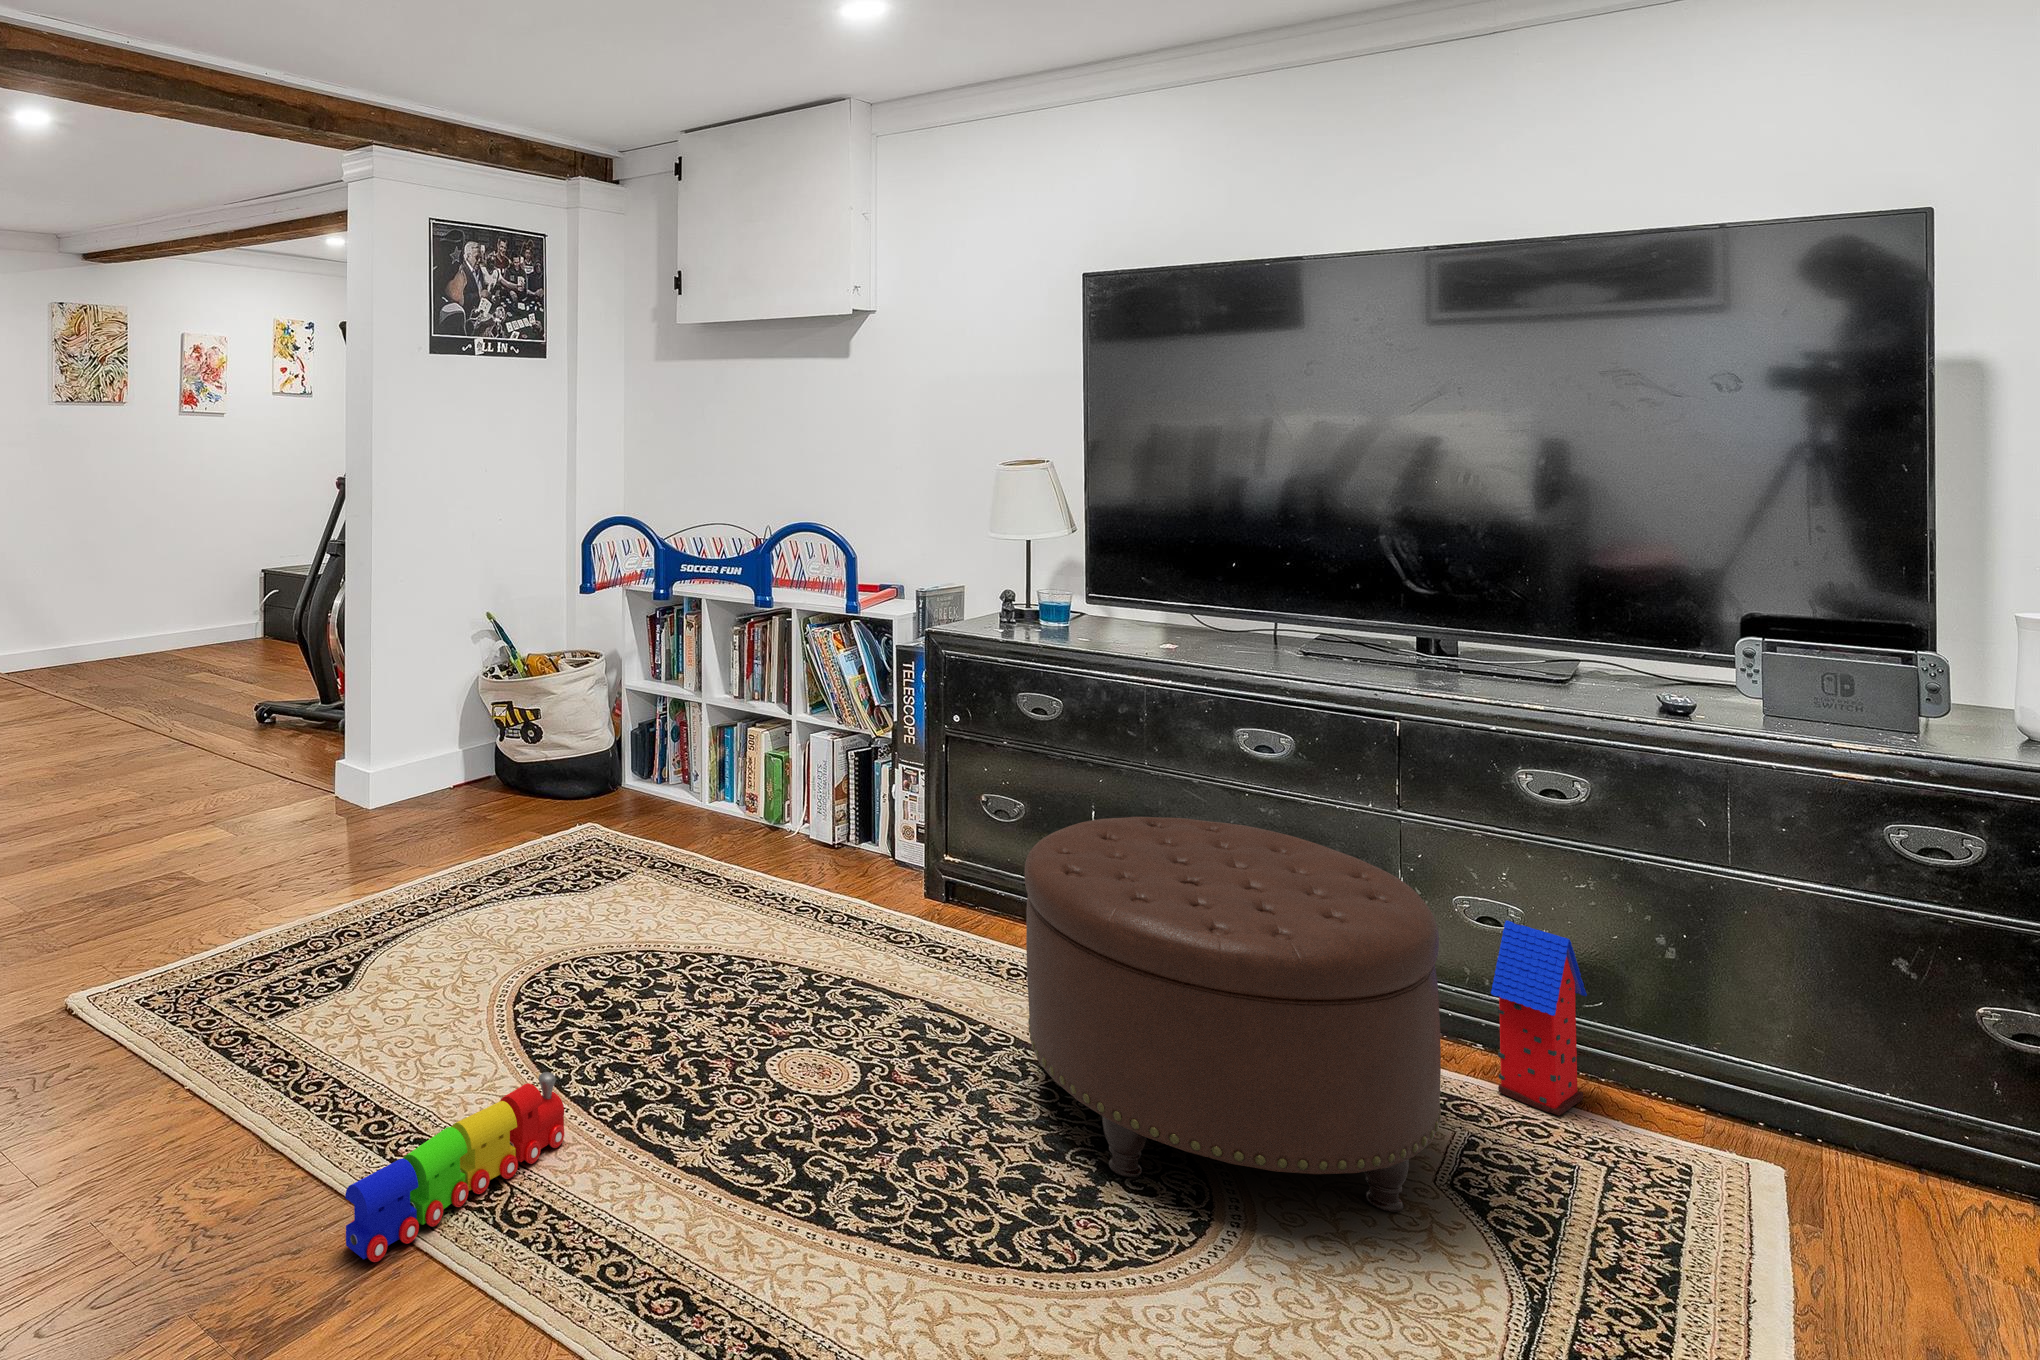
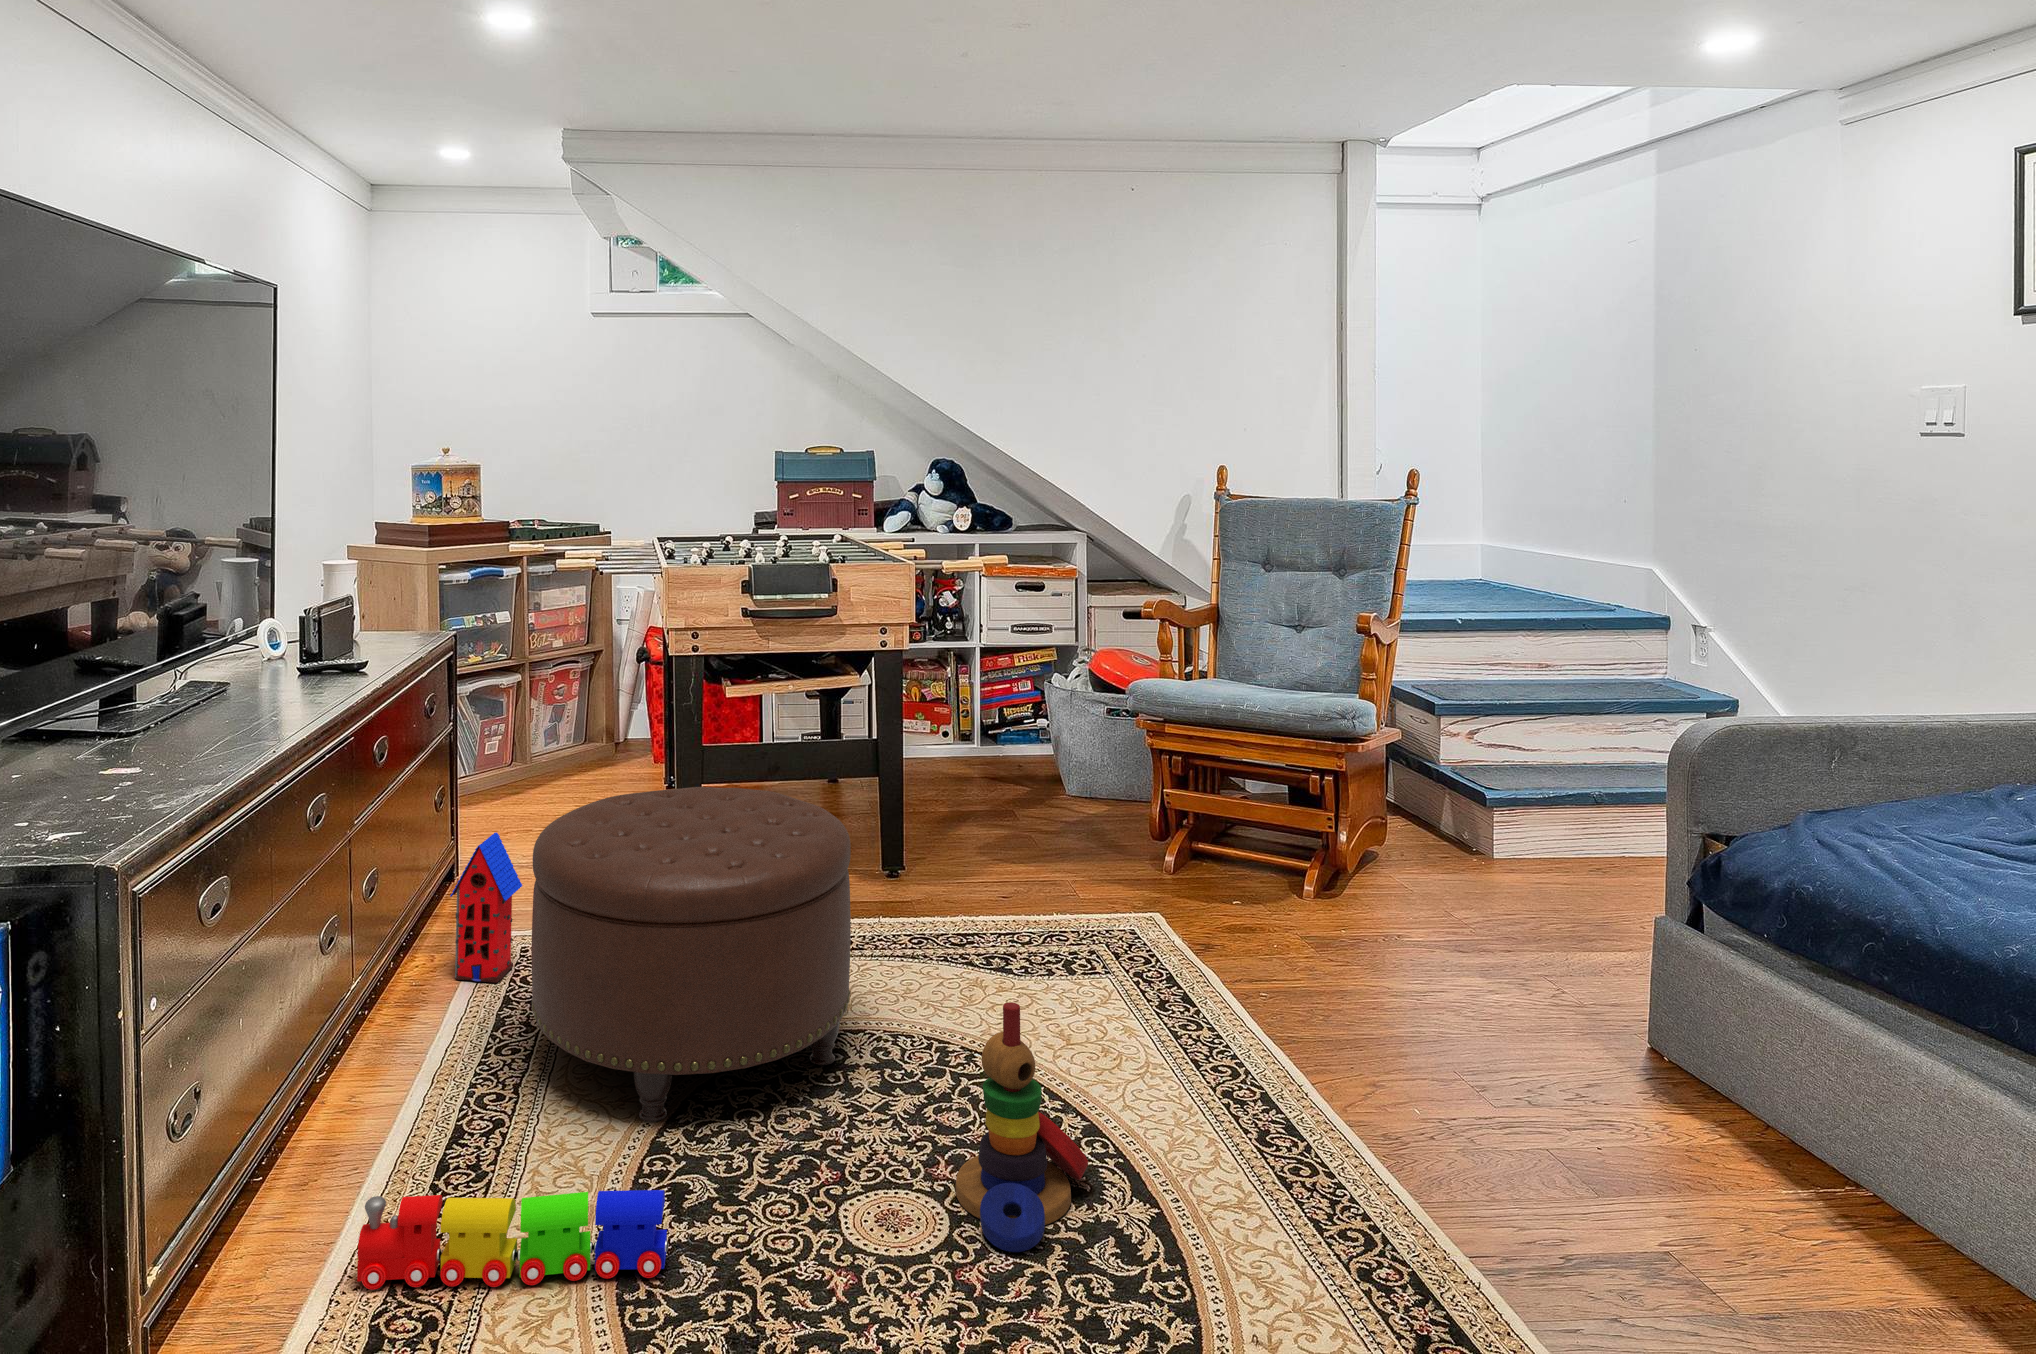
stacking toy: none [712,949,839,1162] -> present [955,1002,1088,1252]
toy train: present [345,1072,564,1262] -> present [357,1190,669,1290]

